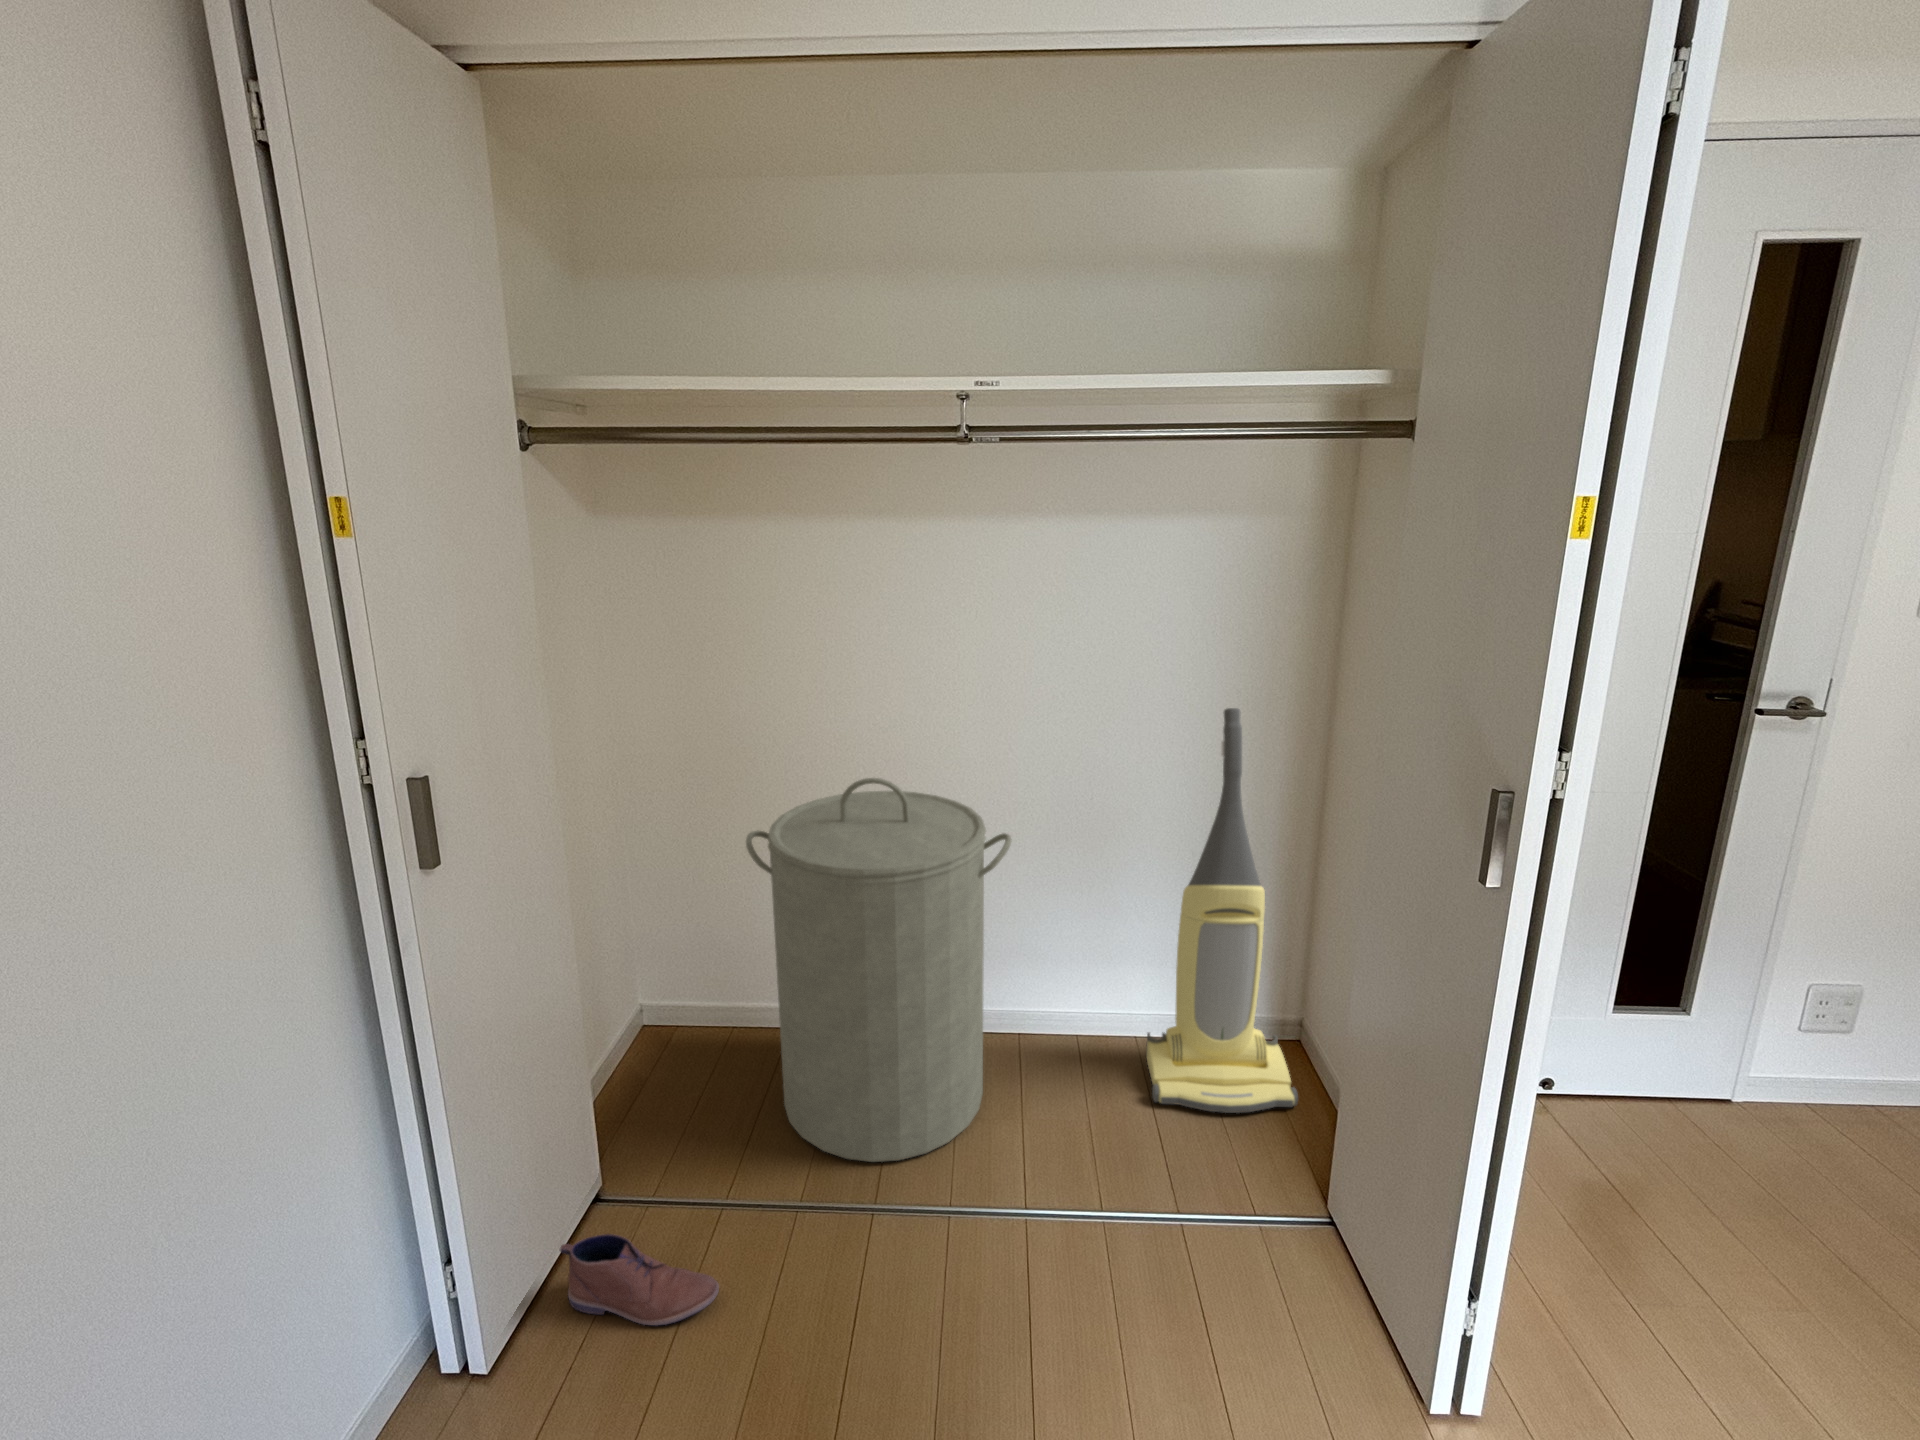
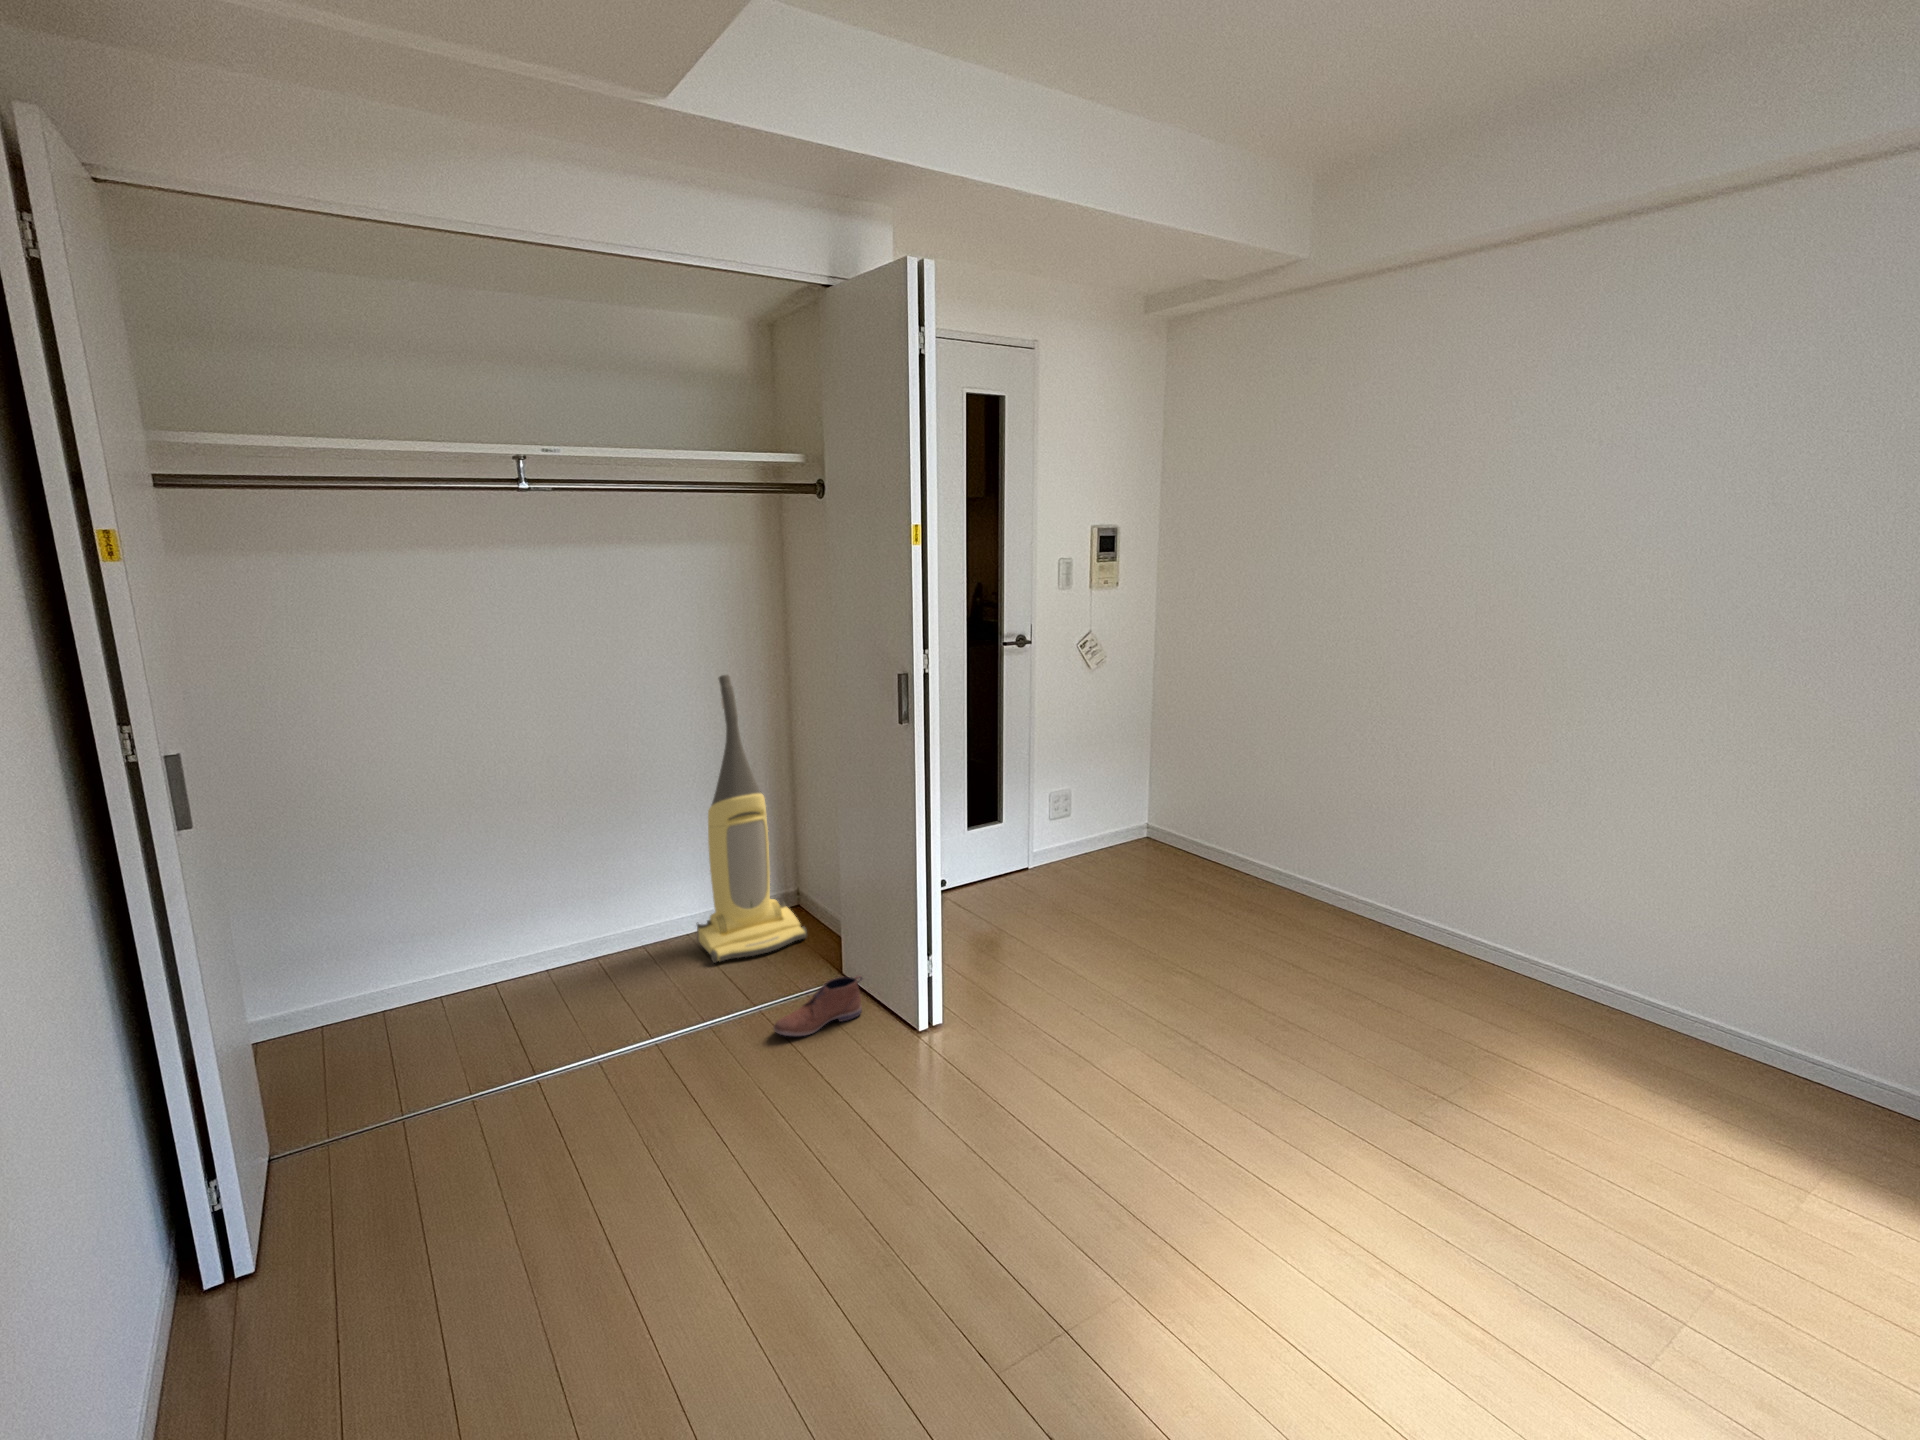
laundry hamper: present [746,778,1012,1162] -> none [350,755,588,1066]
shoe: present [560,1234,719,1326] -> present [774,976,862,1036]

